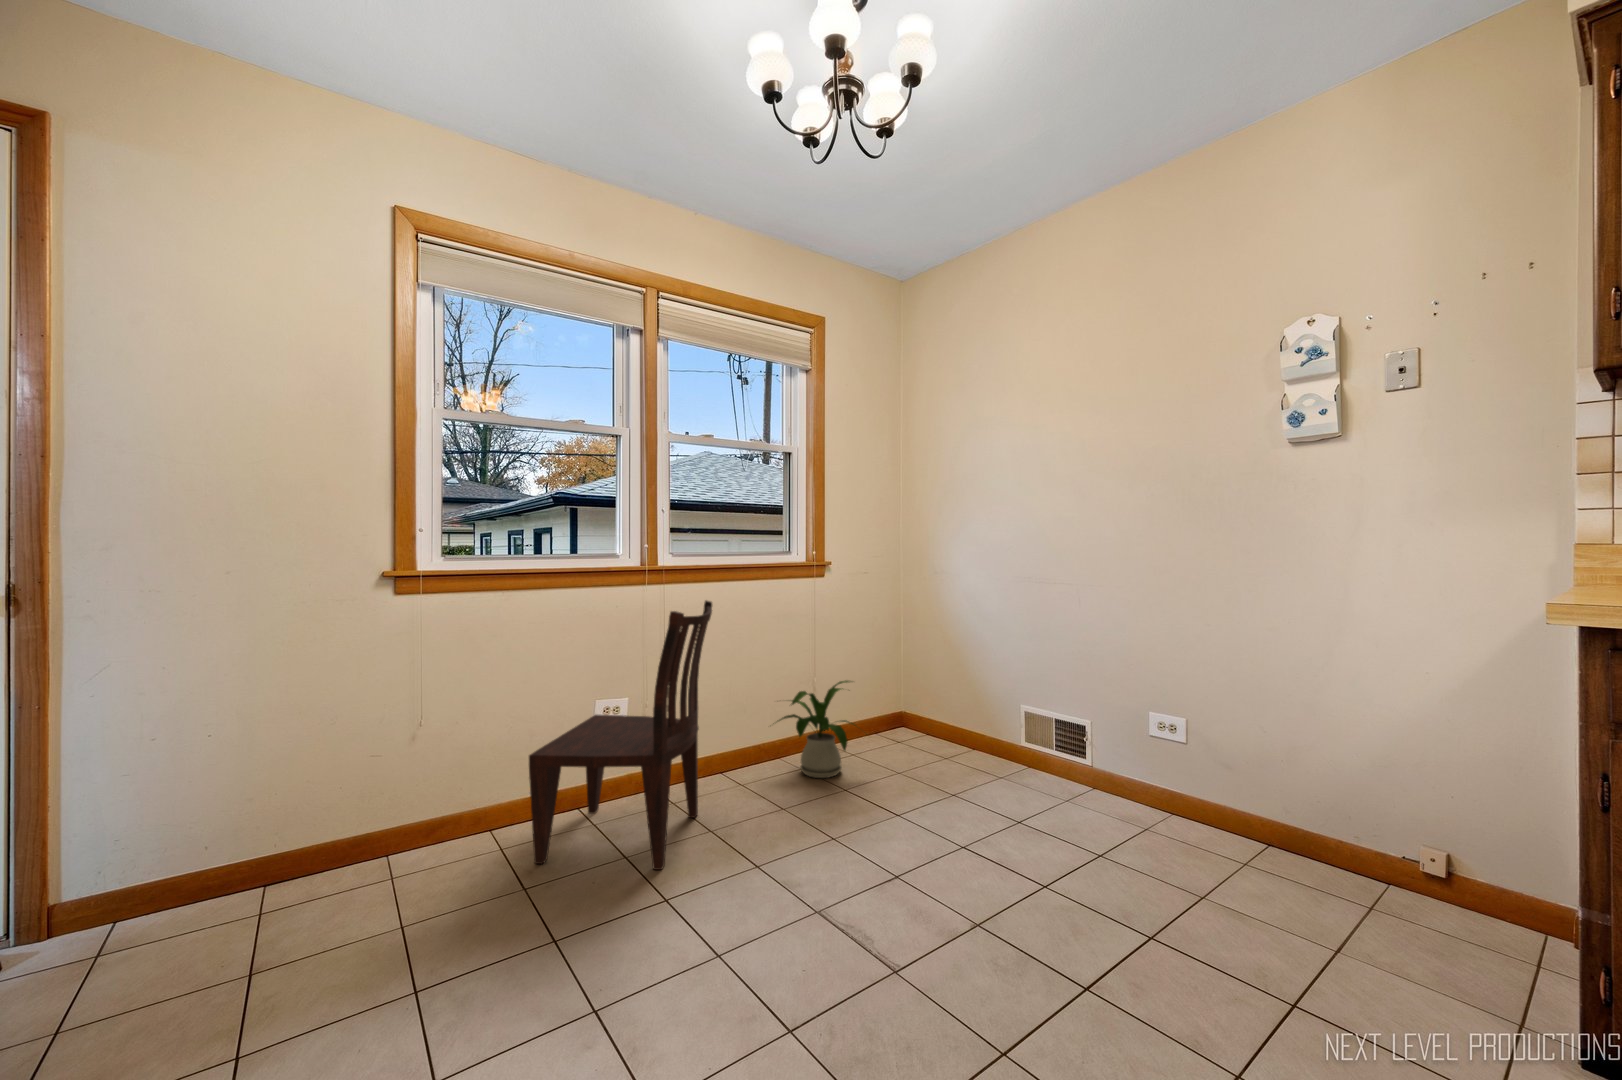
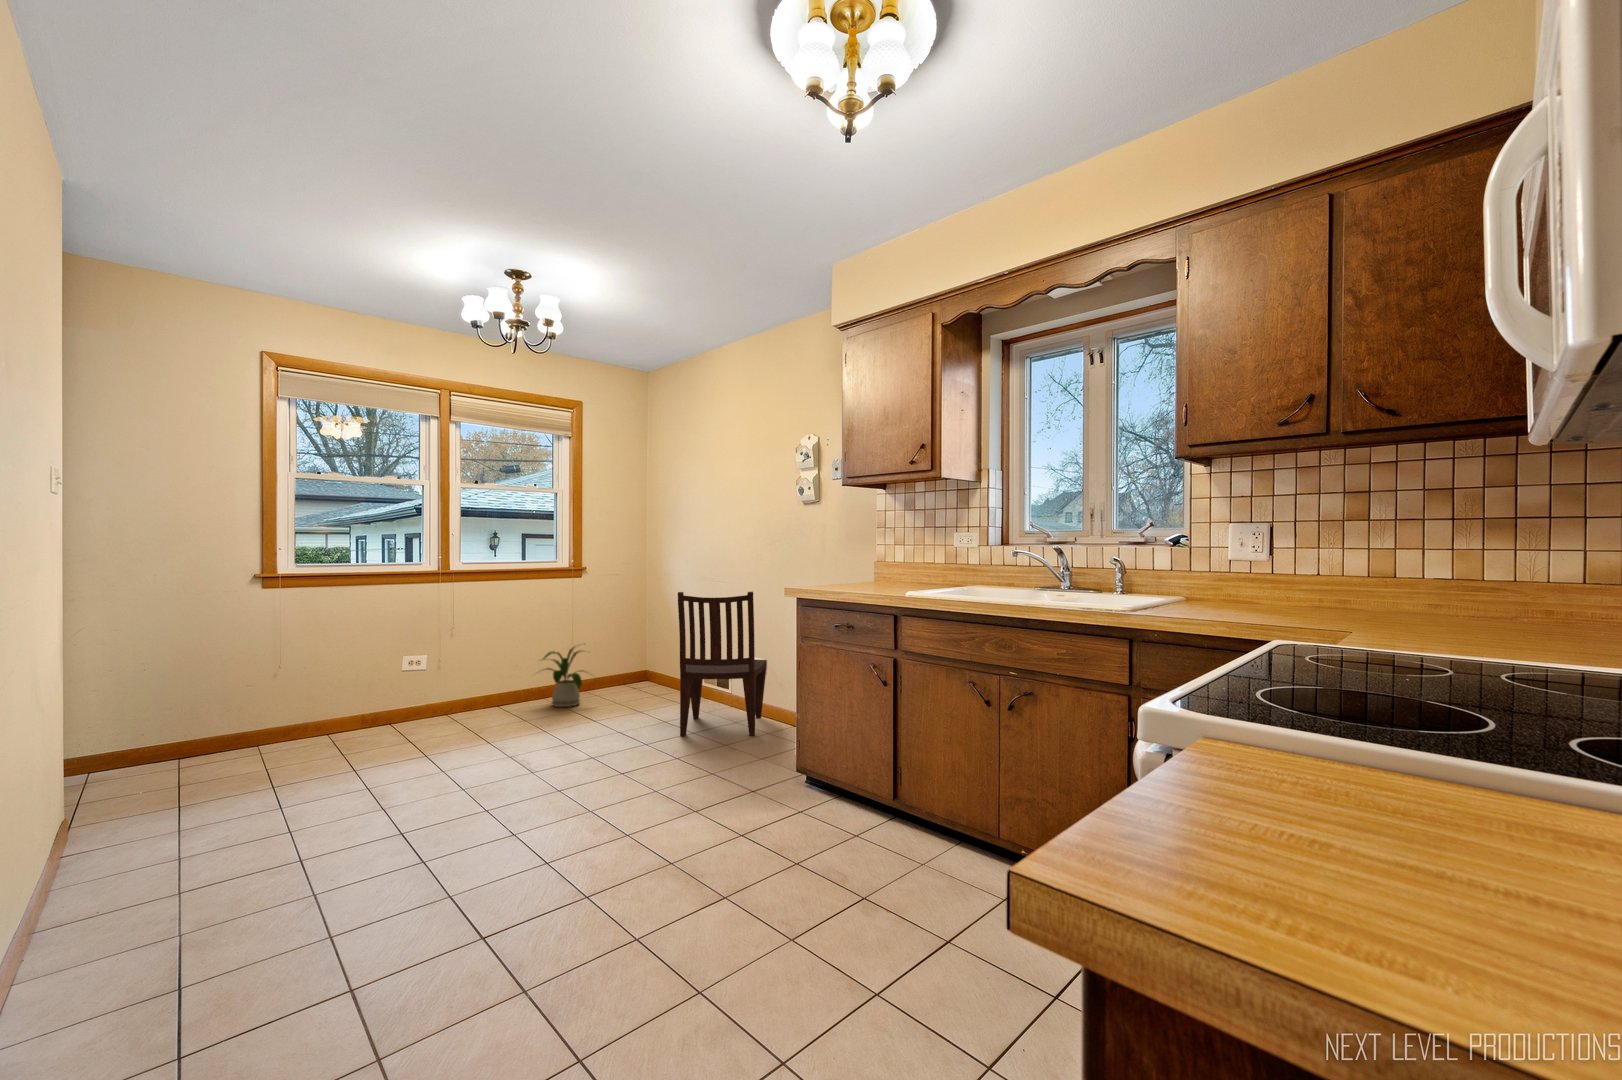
dining chair: present [529,600,712,870] -> present [678,592,767,736]

